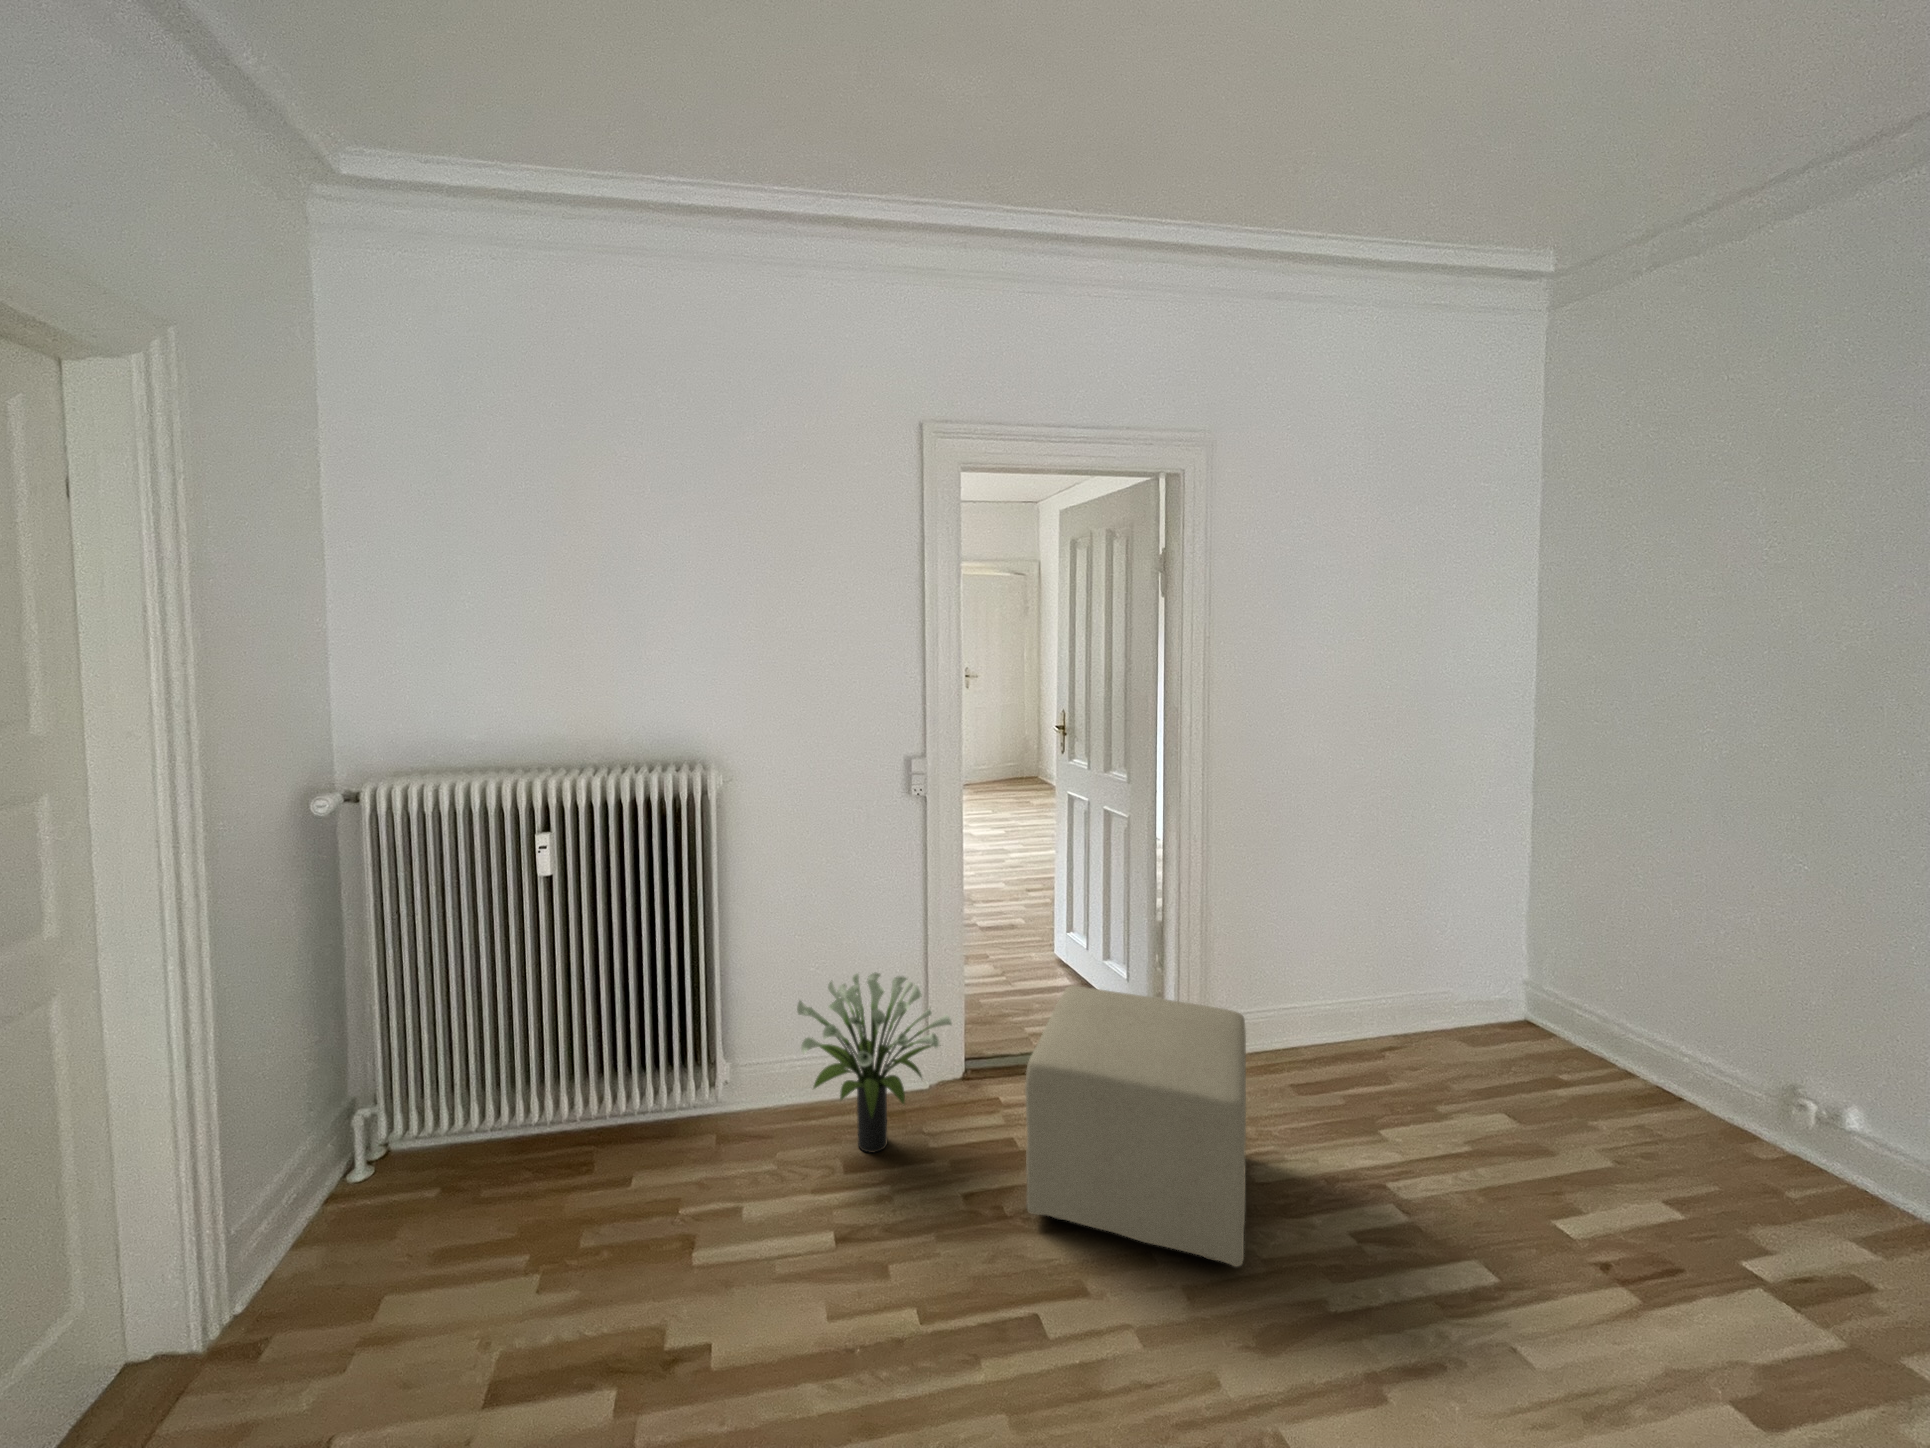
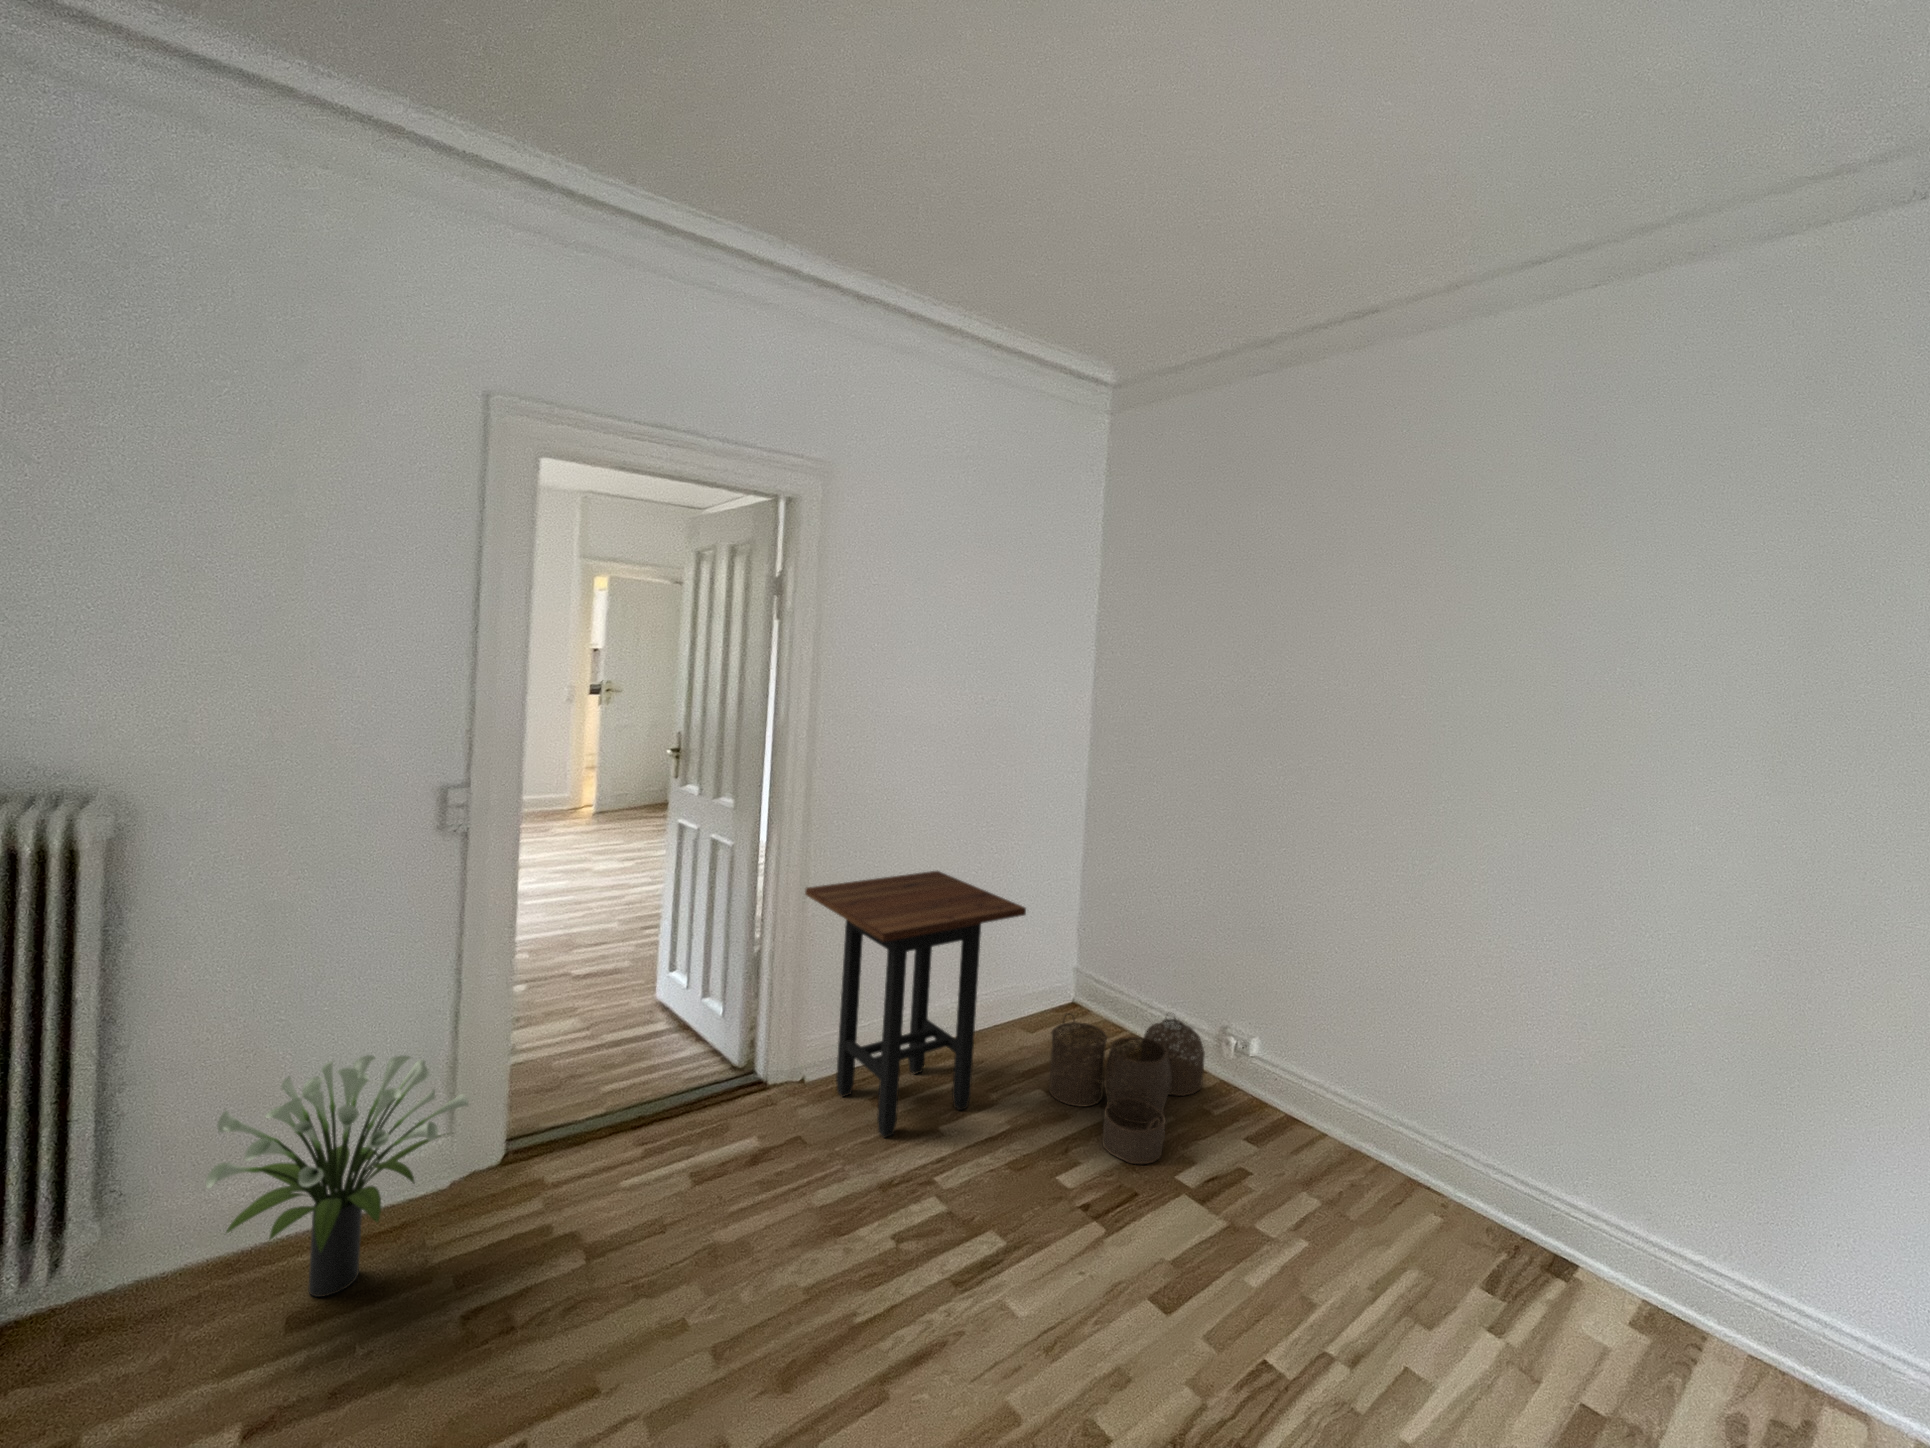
side table: none [1207,854,1479,1130] -> present [805,871,1026,1138]
ottoman: present [1025,986,1246,1267] -> none [536,1034,815,1316]
woven basket: none [1515,1032,1762,1236] -> present [1049,1013,1205,1164]

